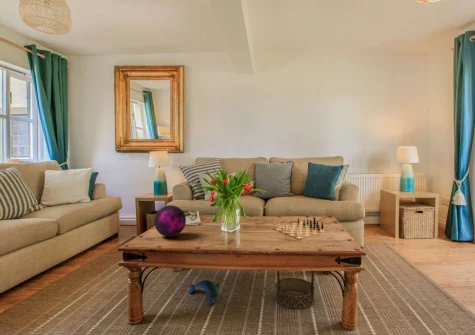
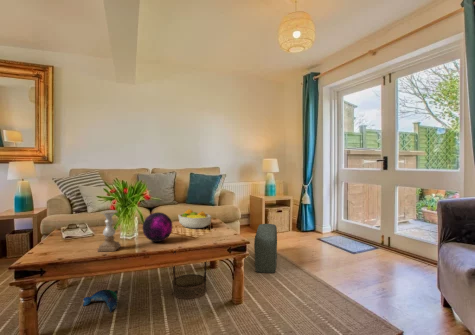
candle holder: none [194,201,218,245] -> present [98,210,121,252]
fruit bowl: none [287,204,324,227] -> present [178,209,211,228]
decorative orb: present [154,205,186,237] -> present [143,212,172,242]
pouf: none [380,227,413,293] -> present [254,224,277,273]

